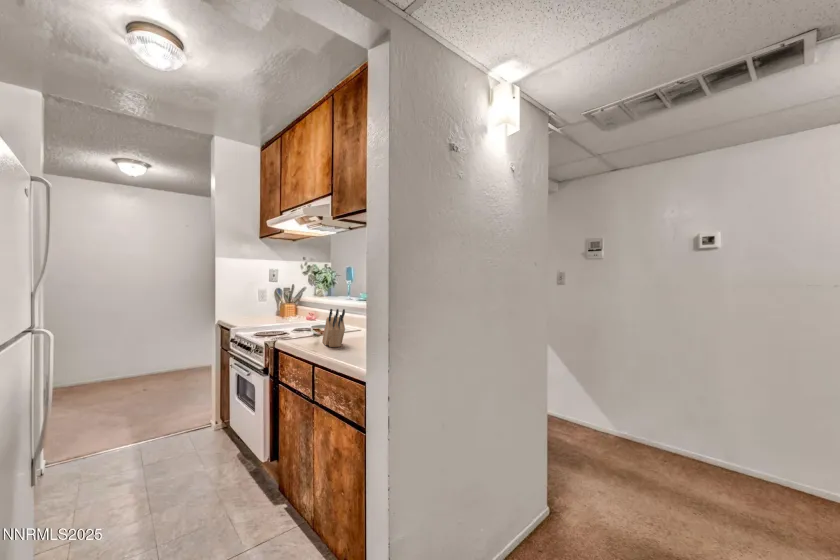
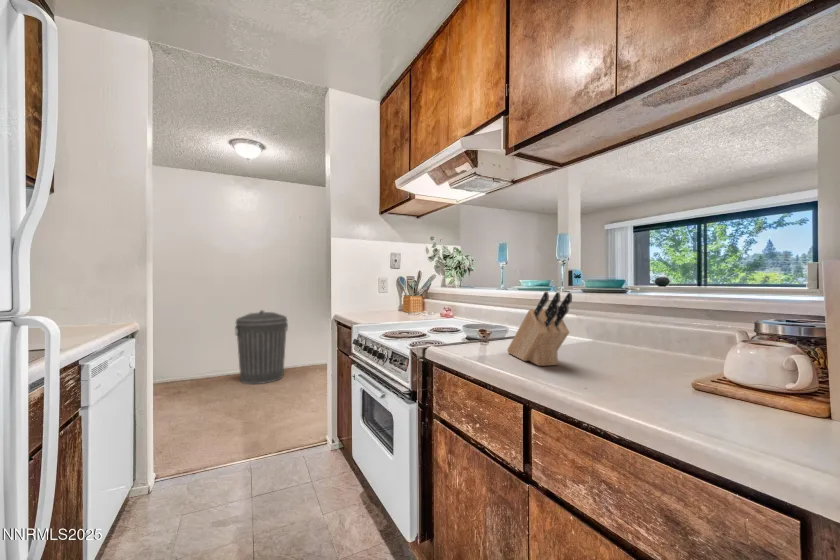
trash can: none [113,315,172,387] -> present [235,310,288,384]

